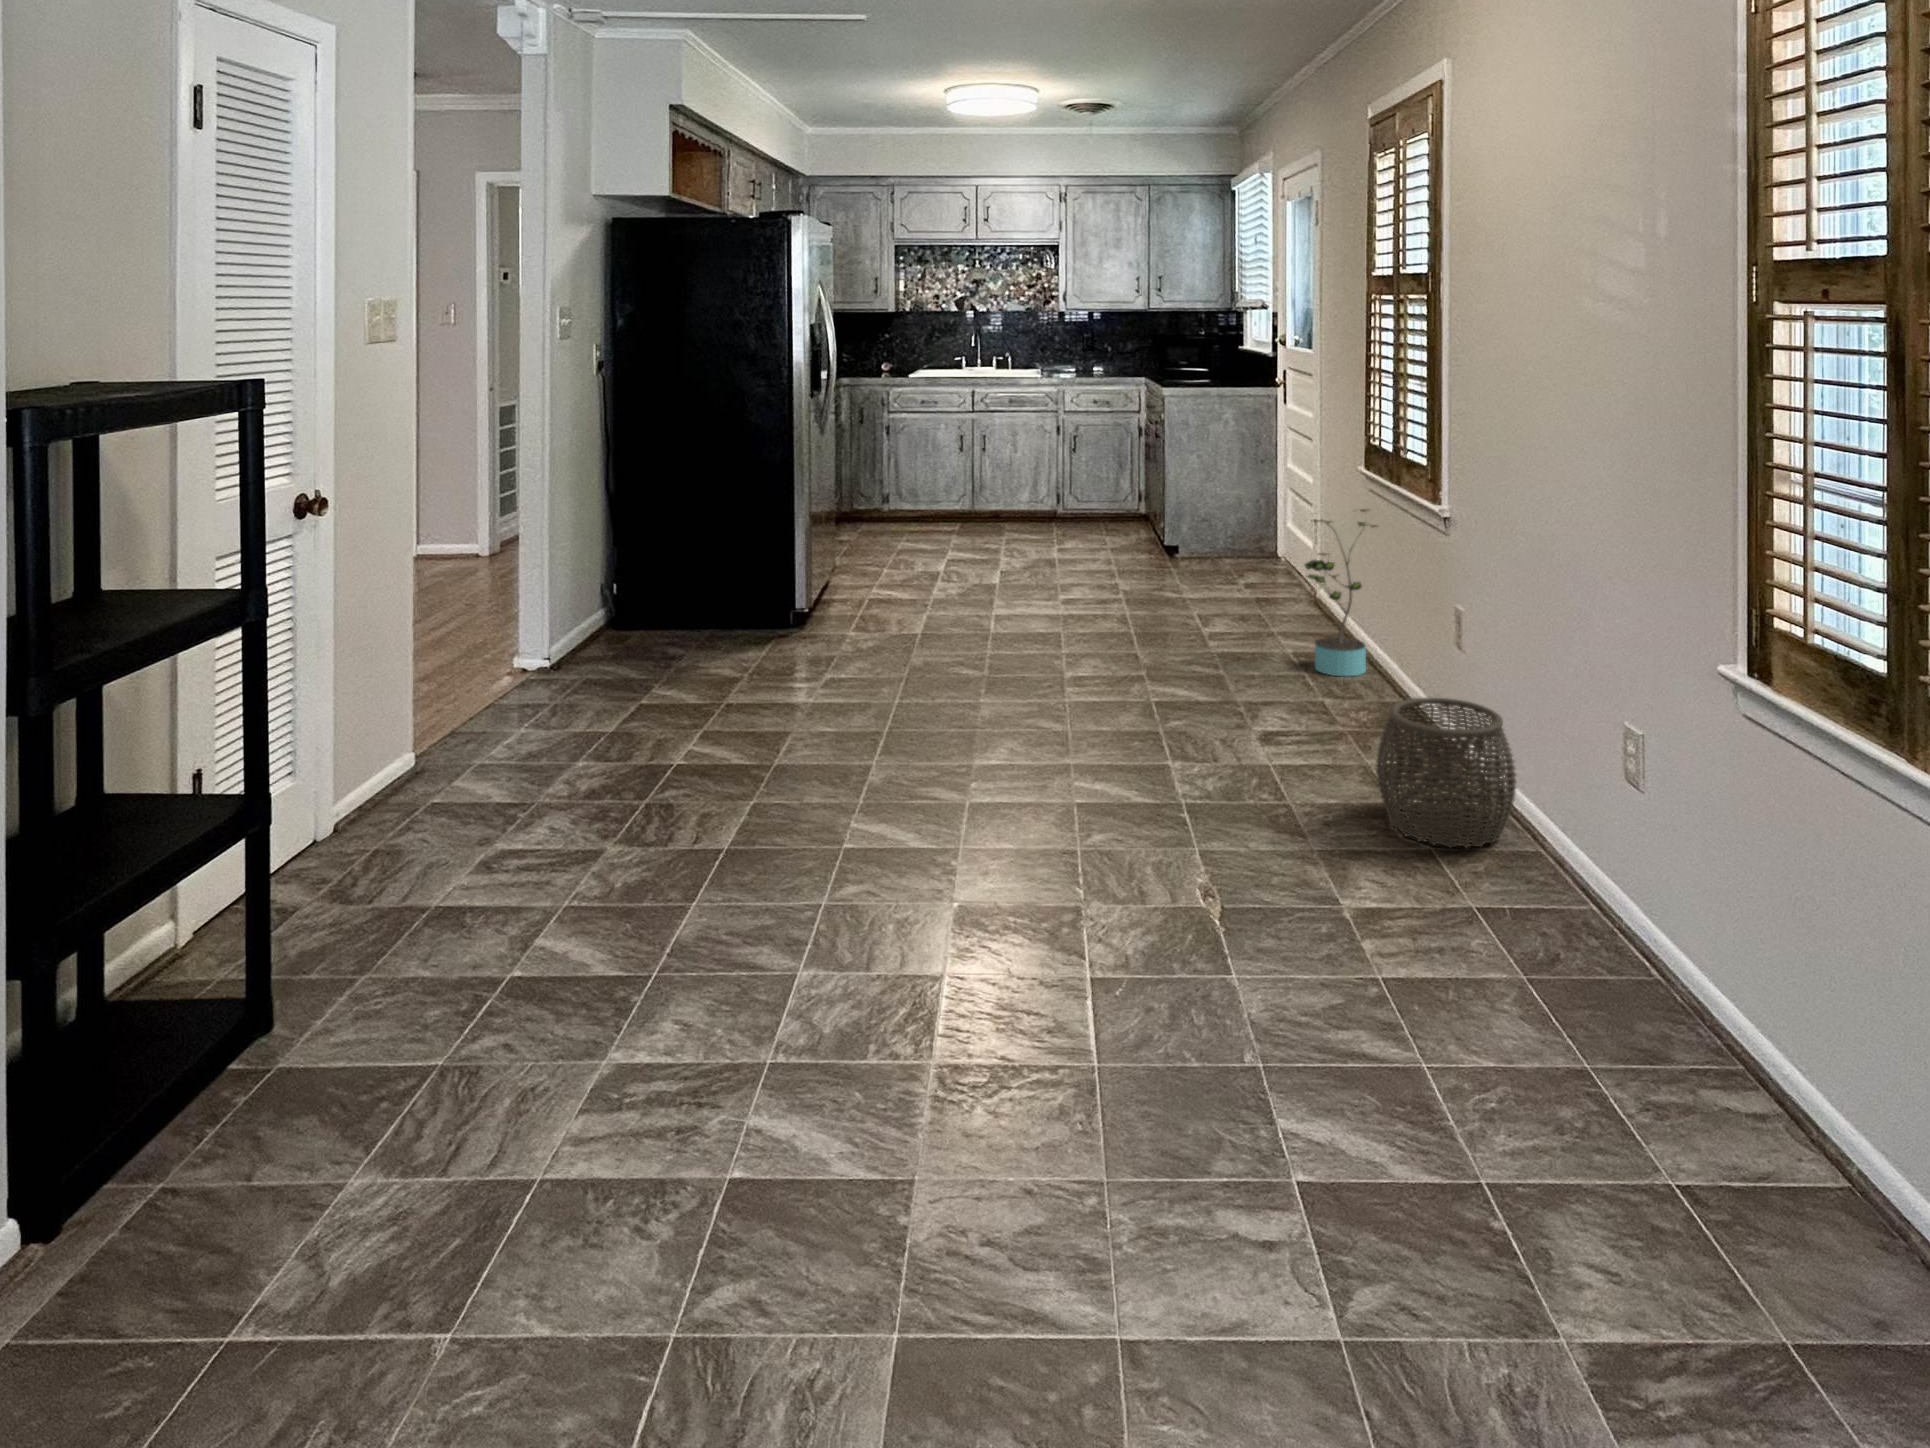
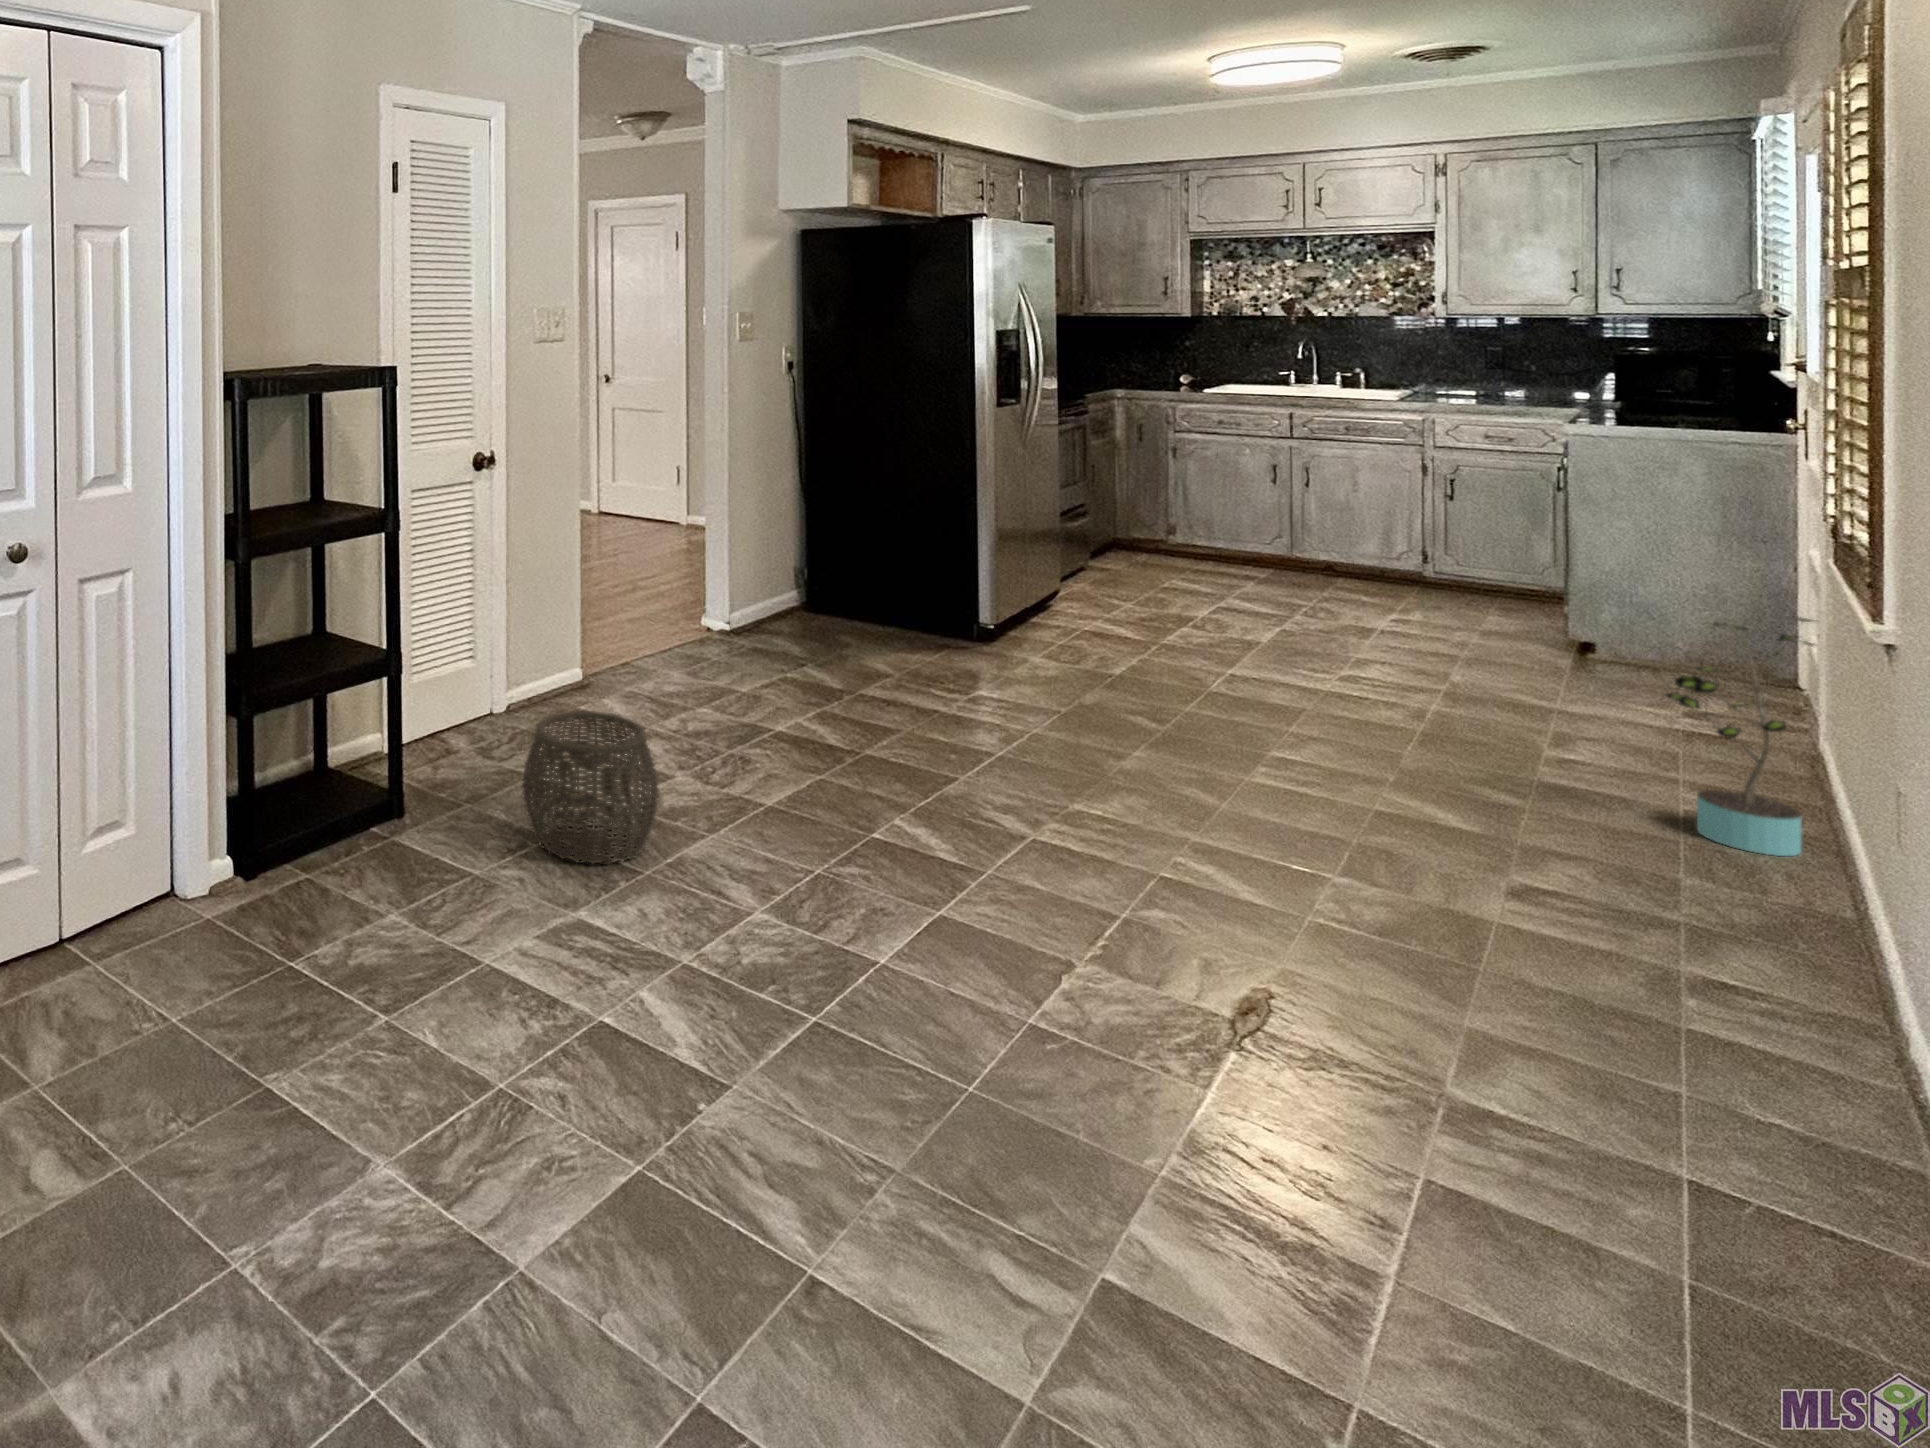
woven basket: present [1377,697,1517,848] -> present [522,711,659,865]

